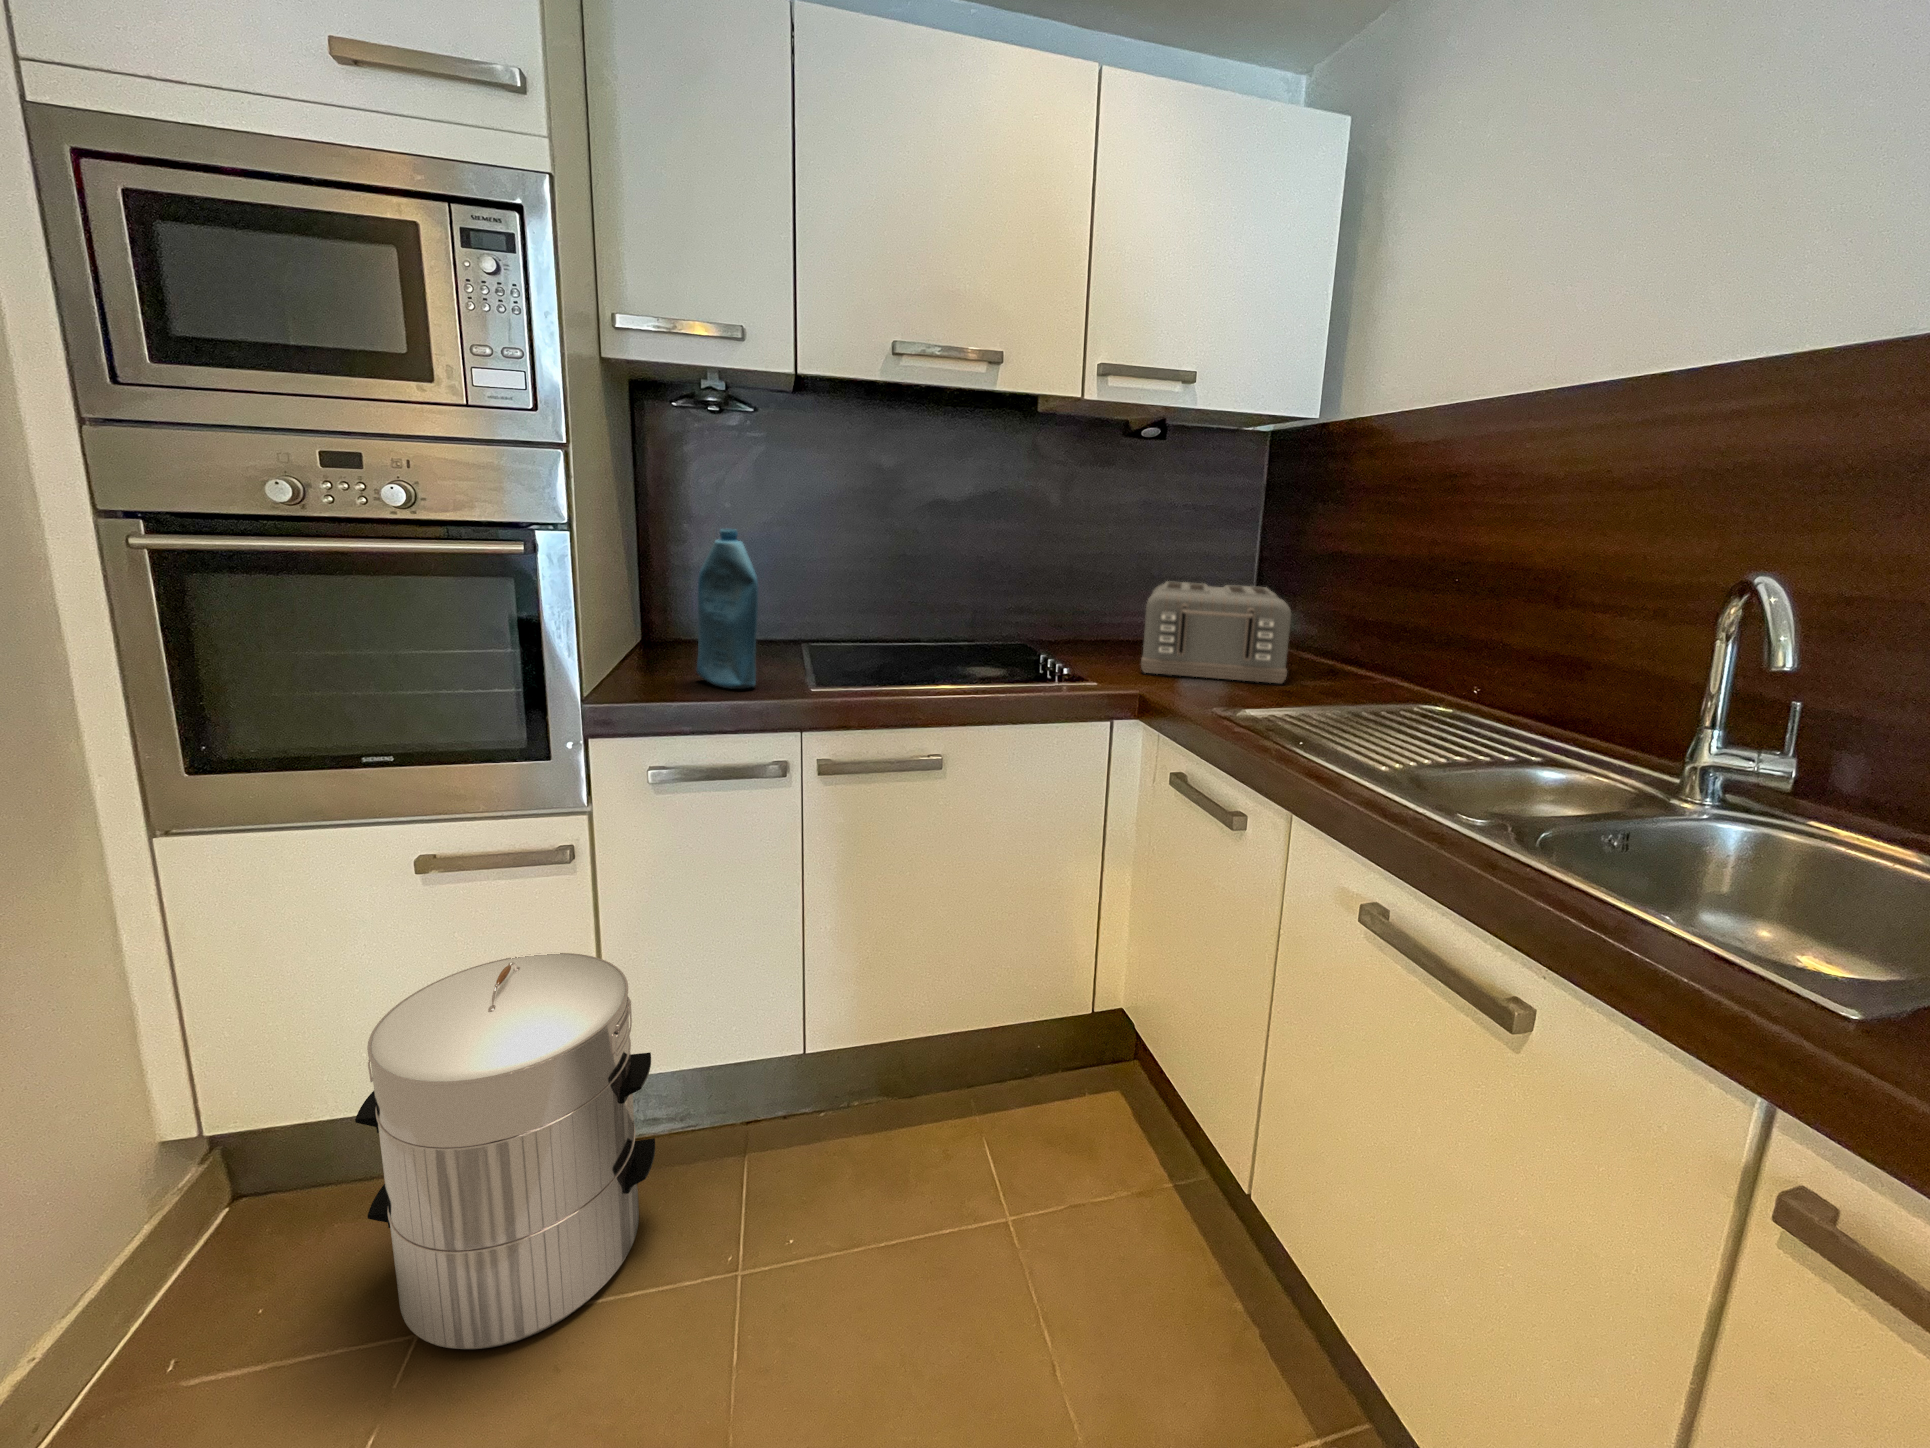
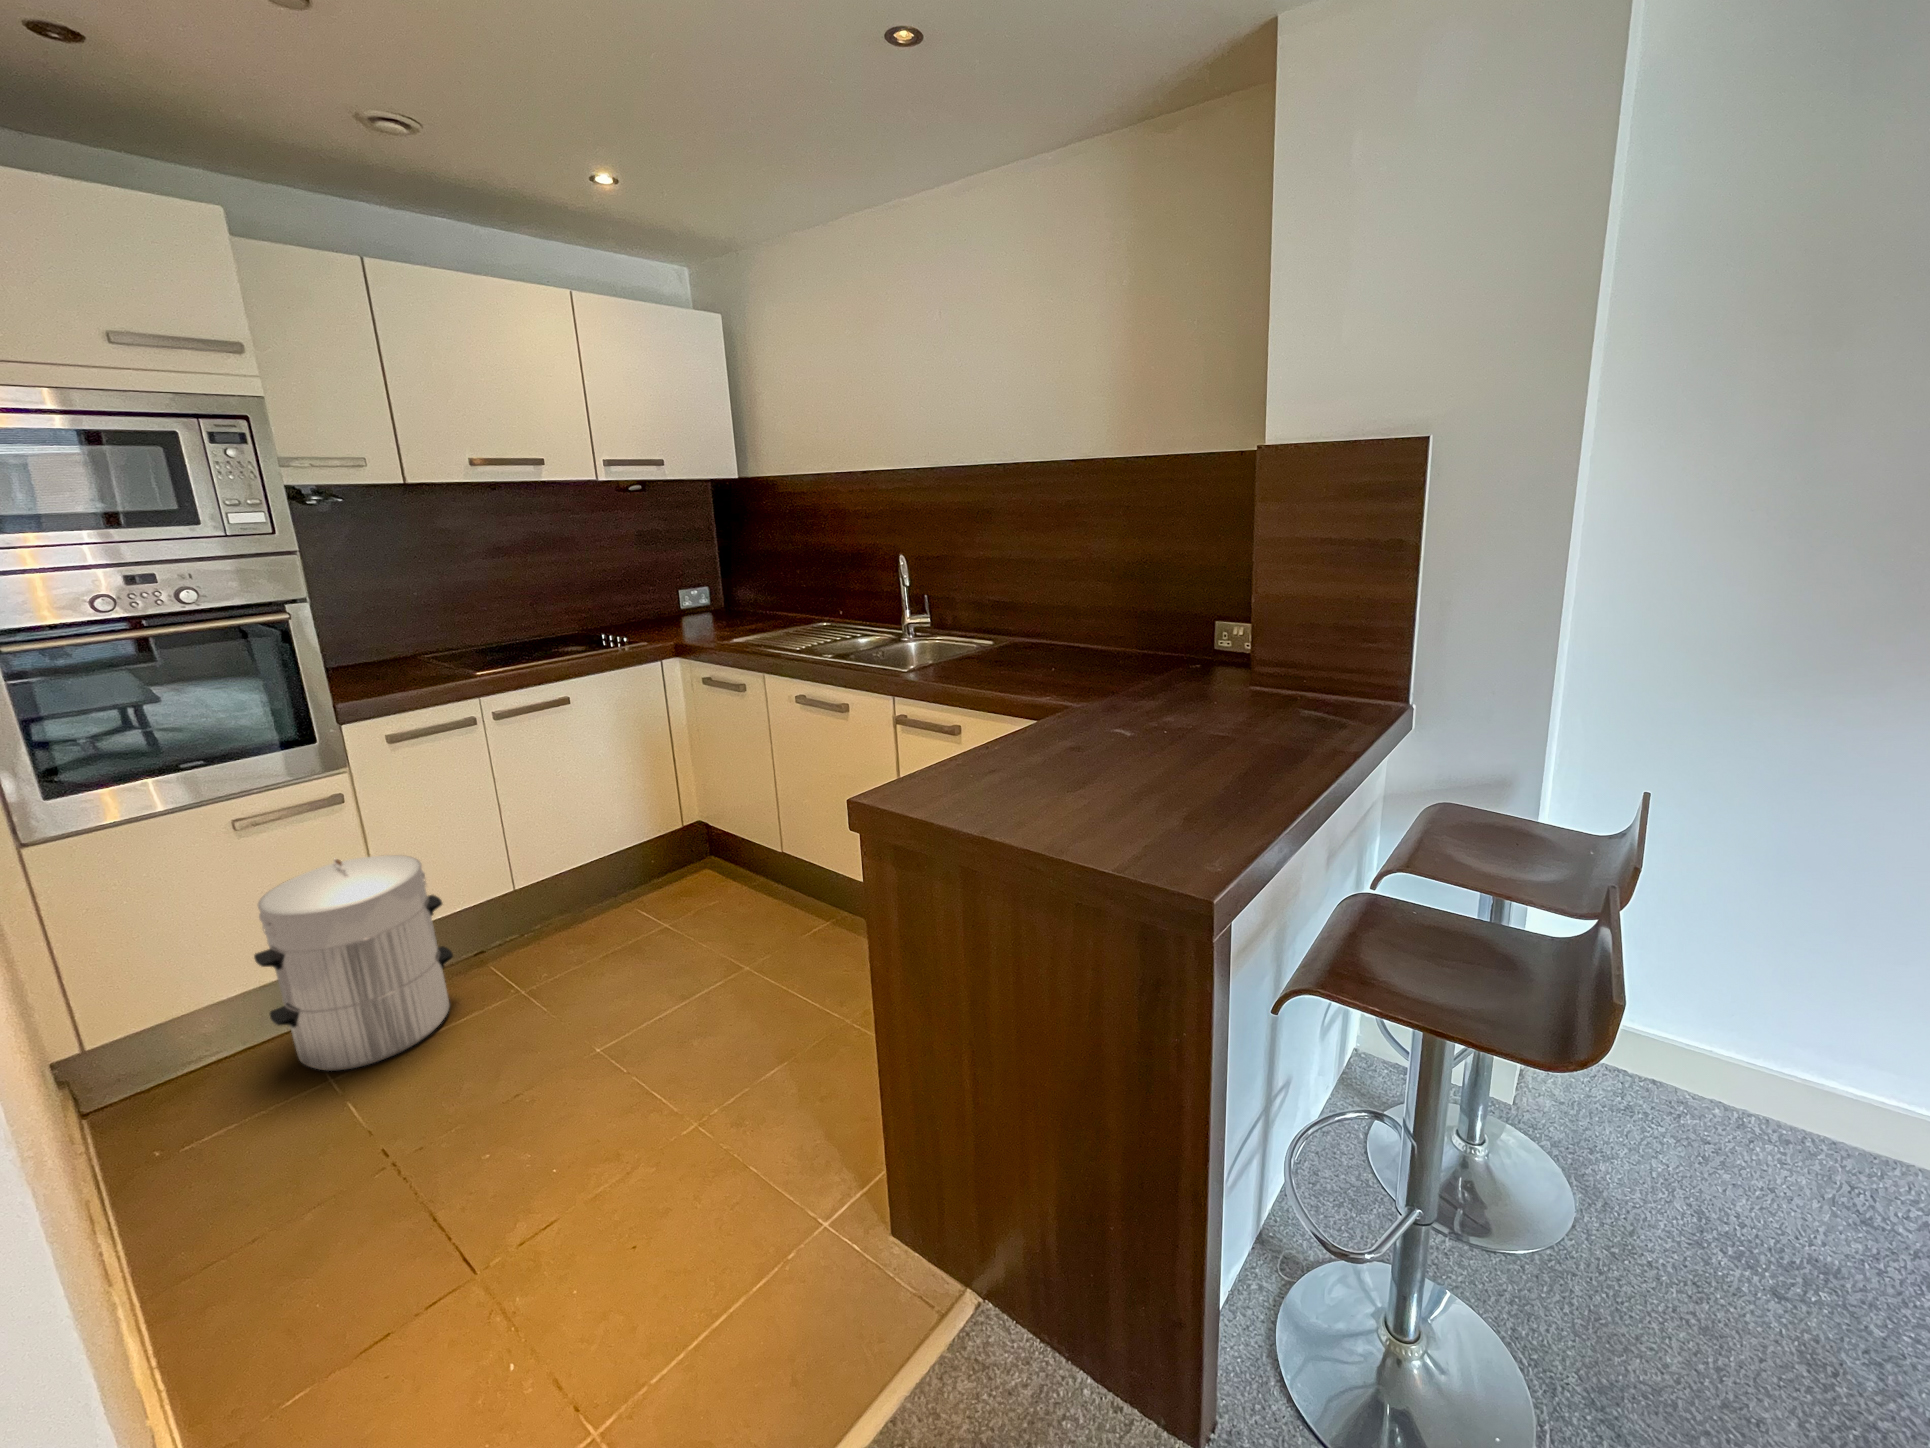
bottle: present [697,529,758,689] -> none [372,586,432,684]
toaster: present [1141,581,1291,683] -> none [657,575,749,634]

